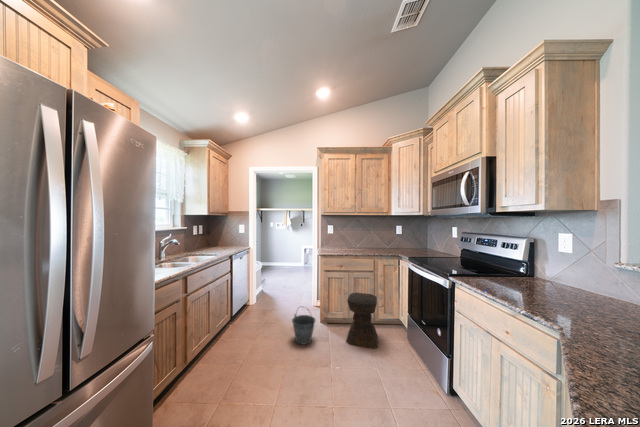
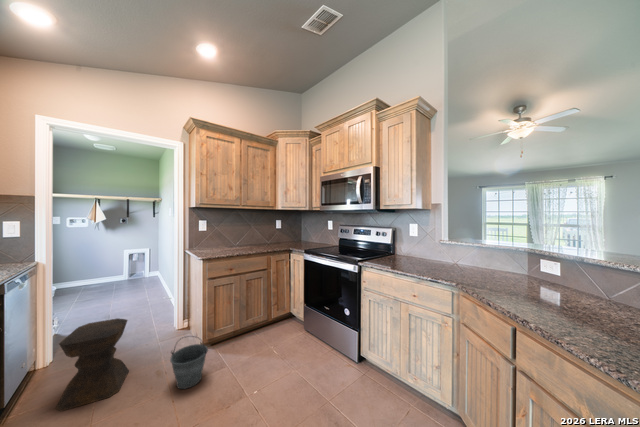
stool: present [346,293,378,348] -> present [56,318,129,411]

